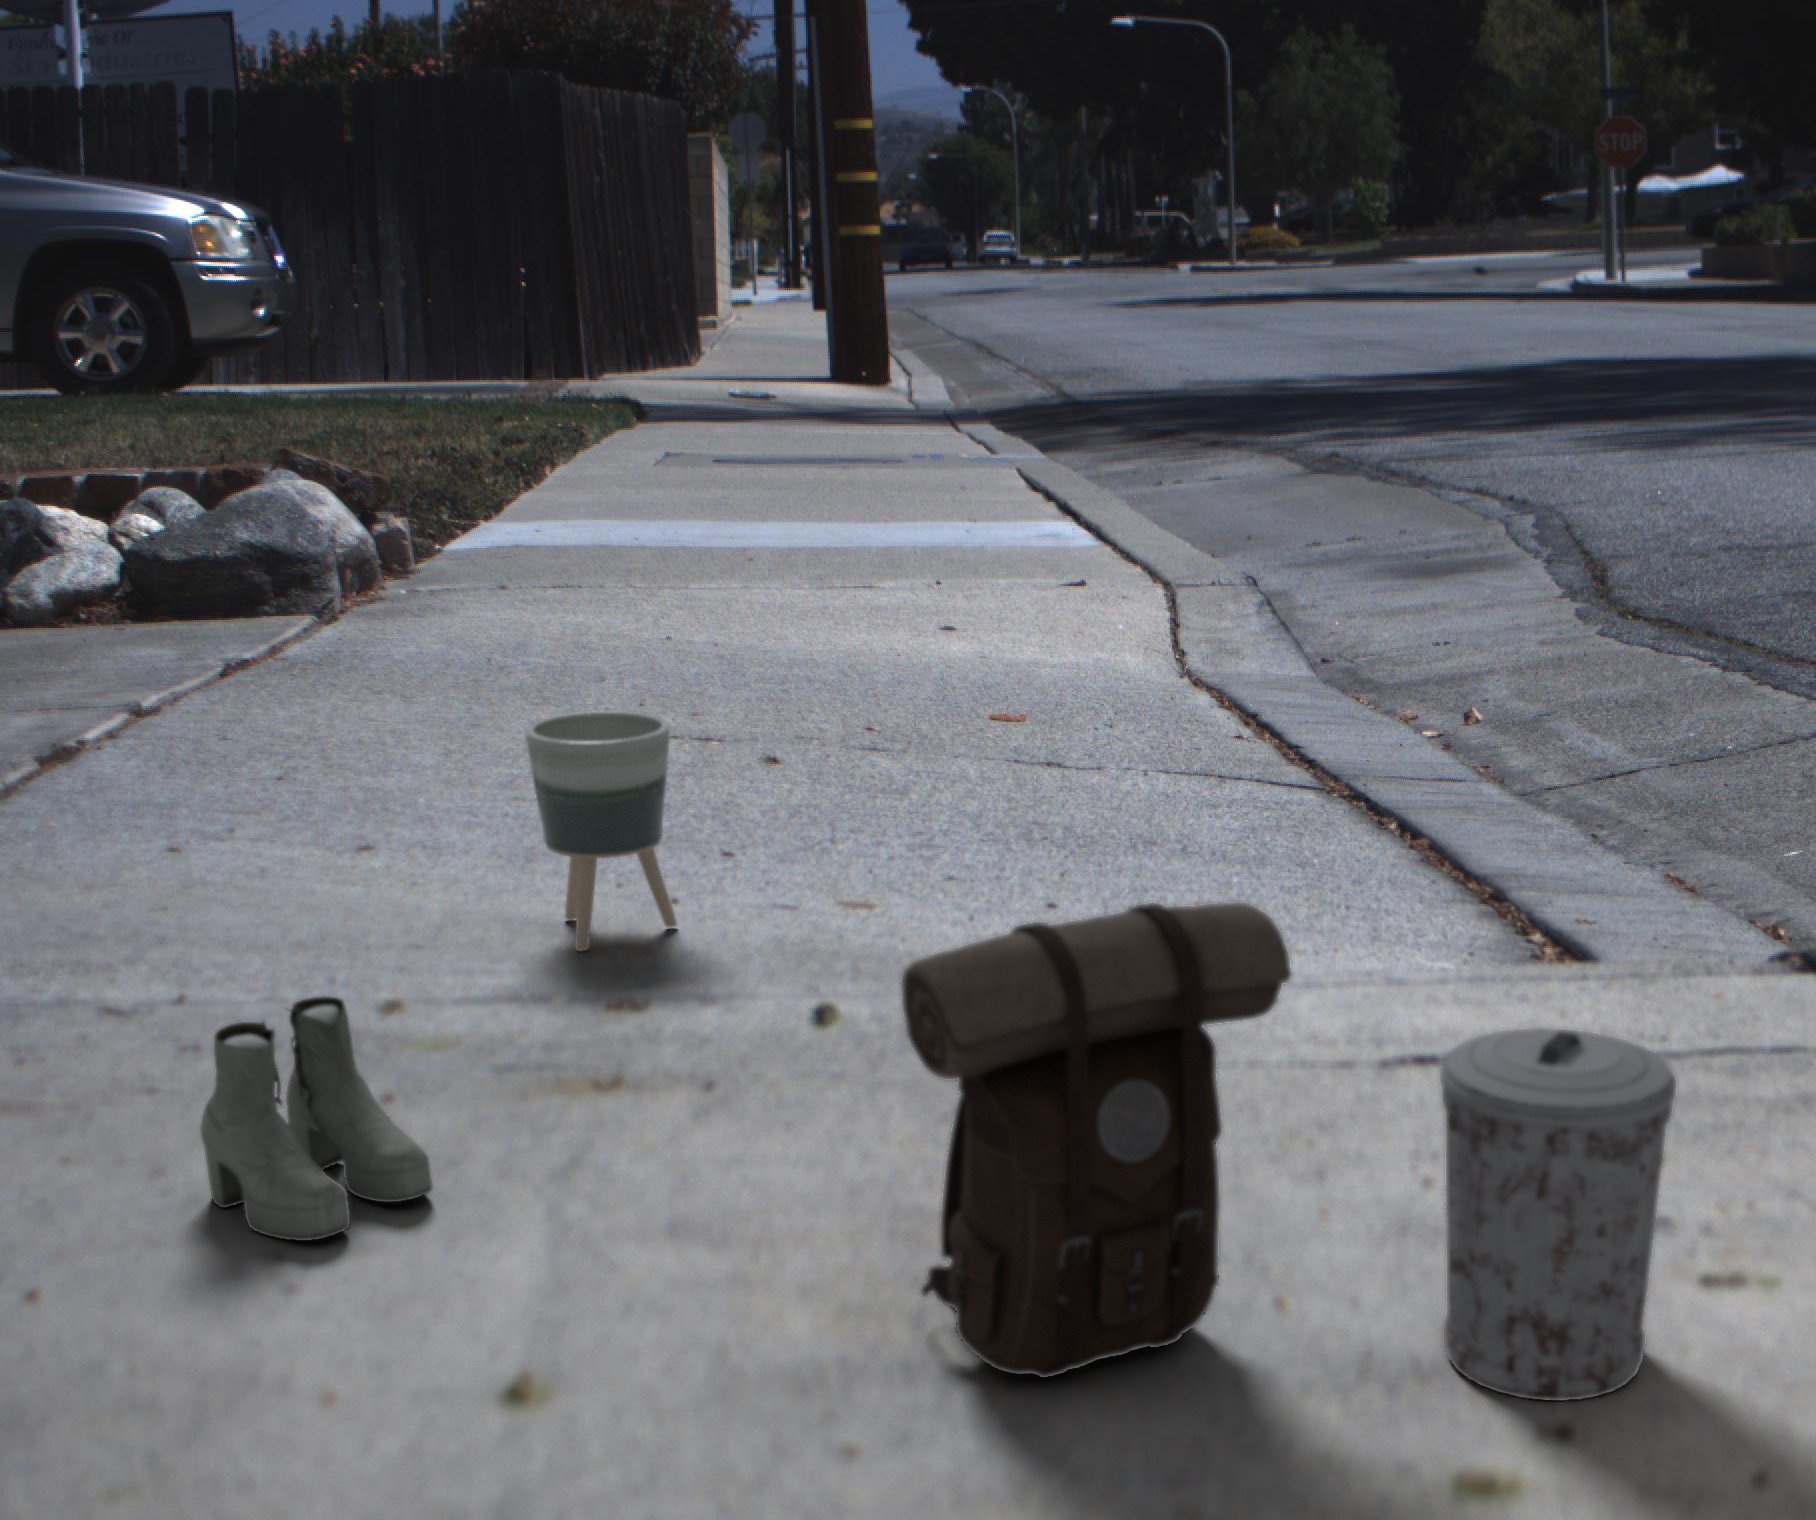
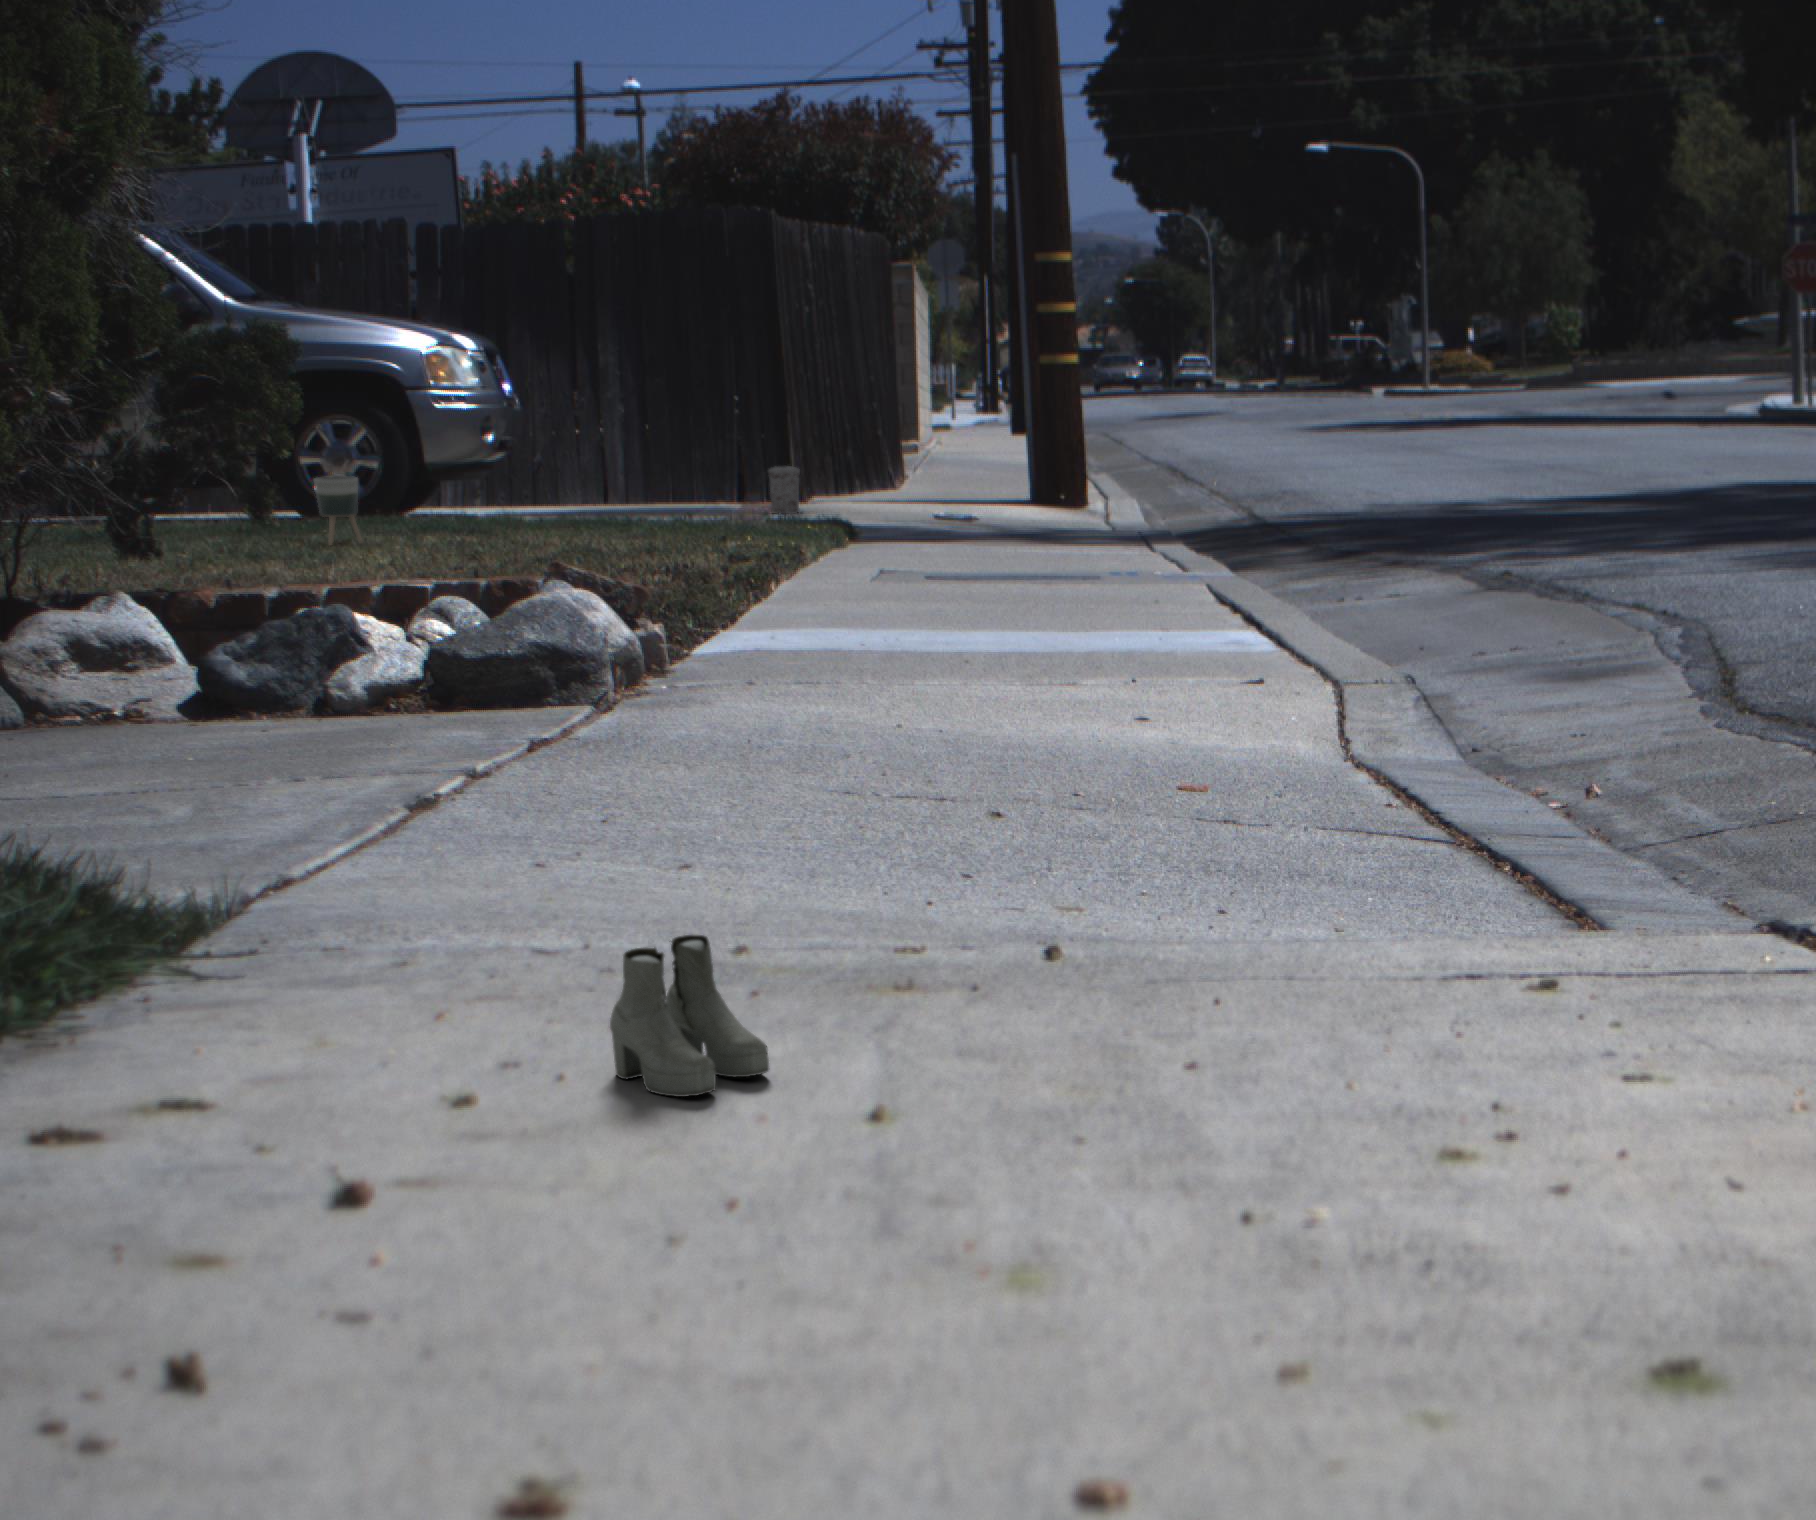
planter: present [525,712,677,951] -> present [314,476,363,546]
backpack: present [901,903,1291,1378] -> none [1103,850,1369,1176]
trash can: present [1440,1028,1676,1401] -> present [768,466,800,514]

